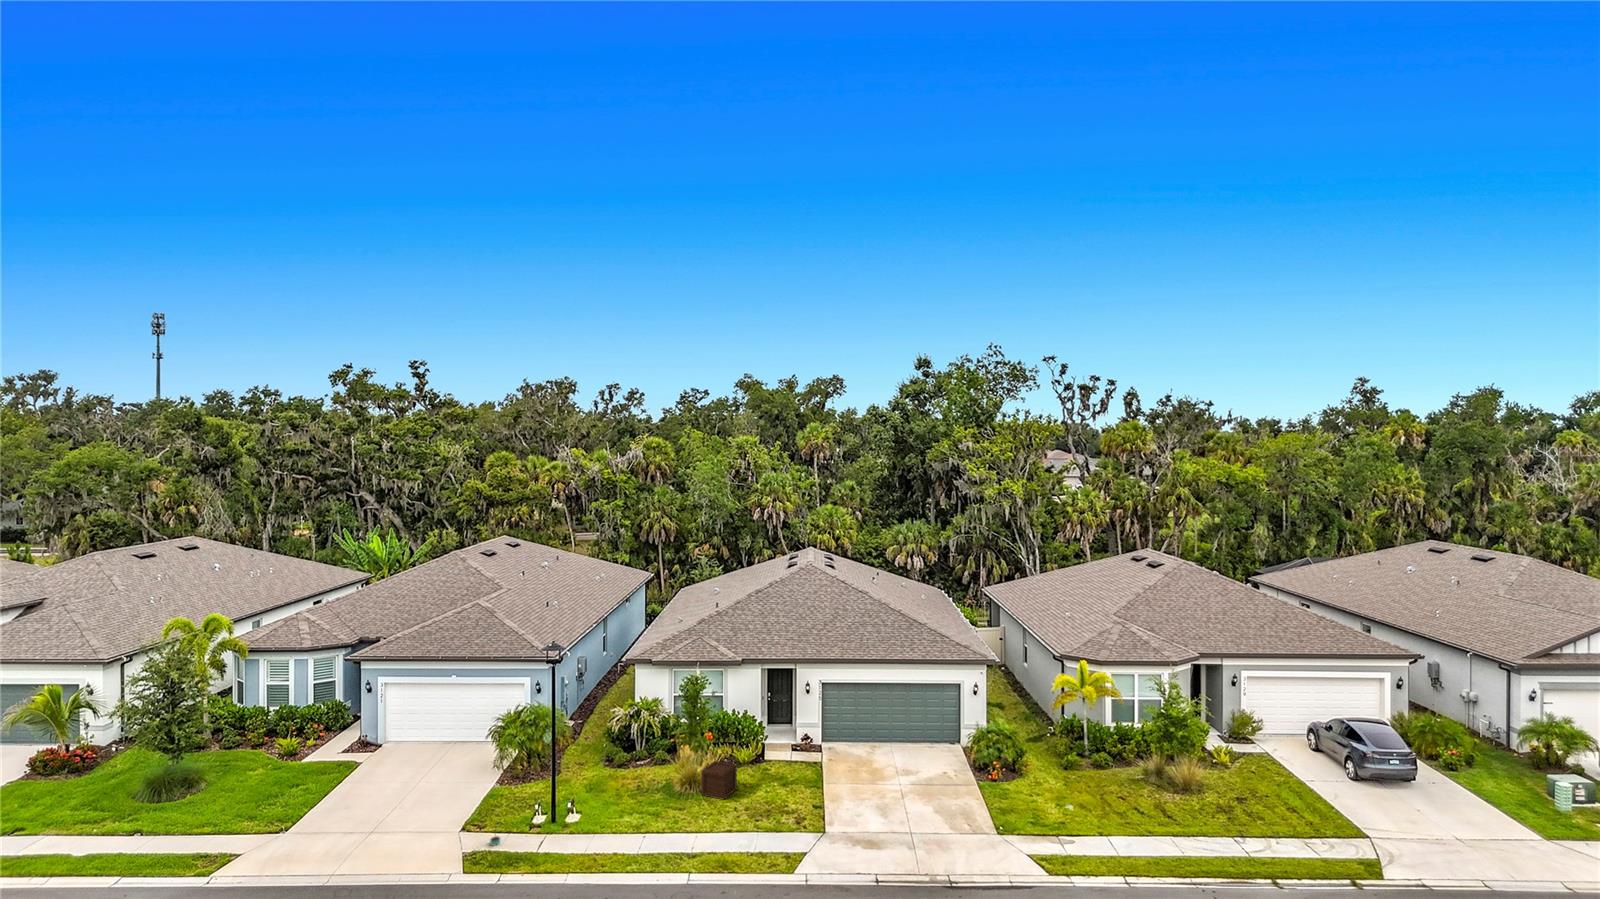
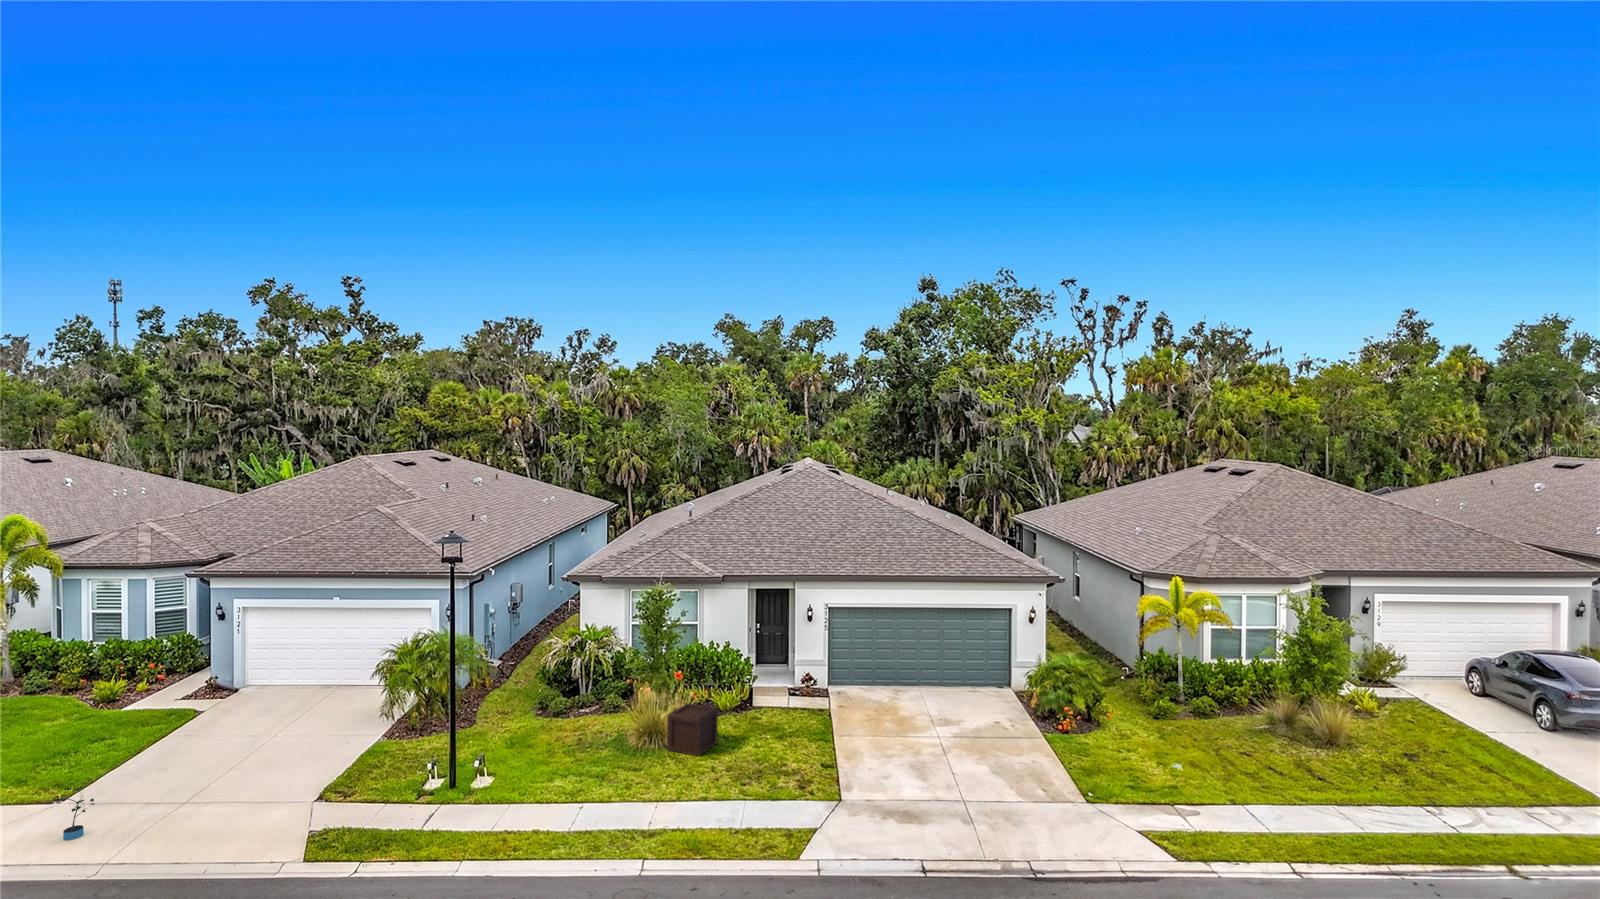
potted plant: present [490,813,500,846] -> present [56,787,94,840]

